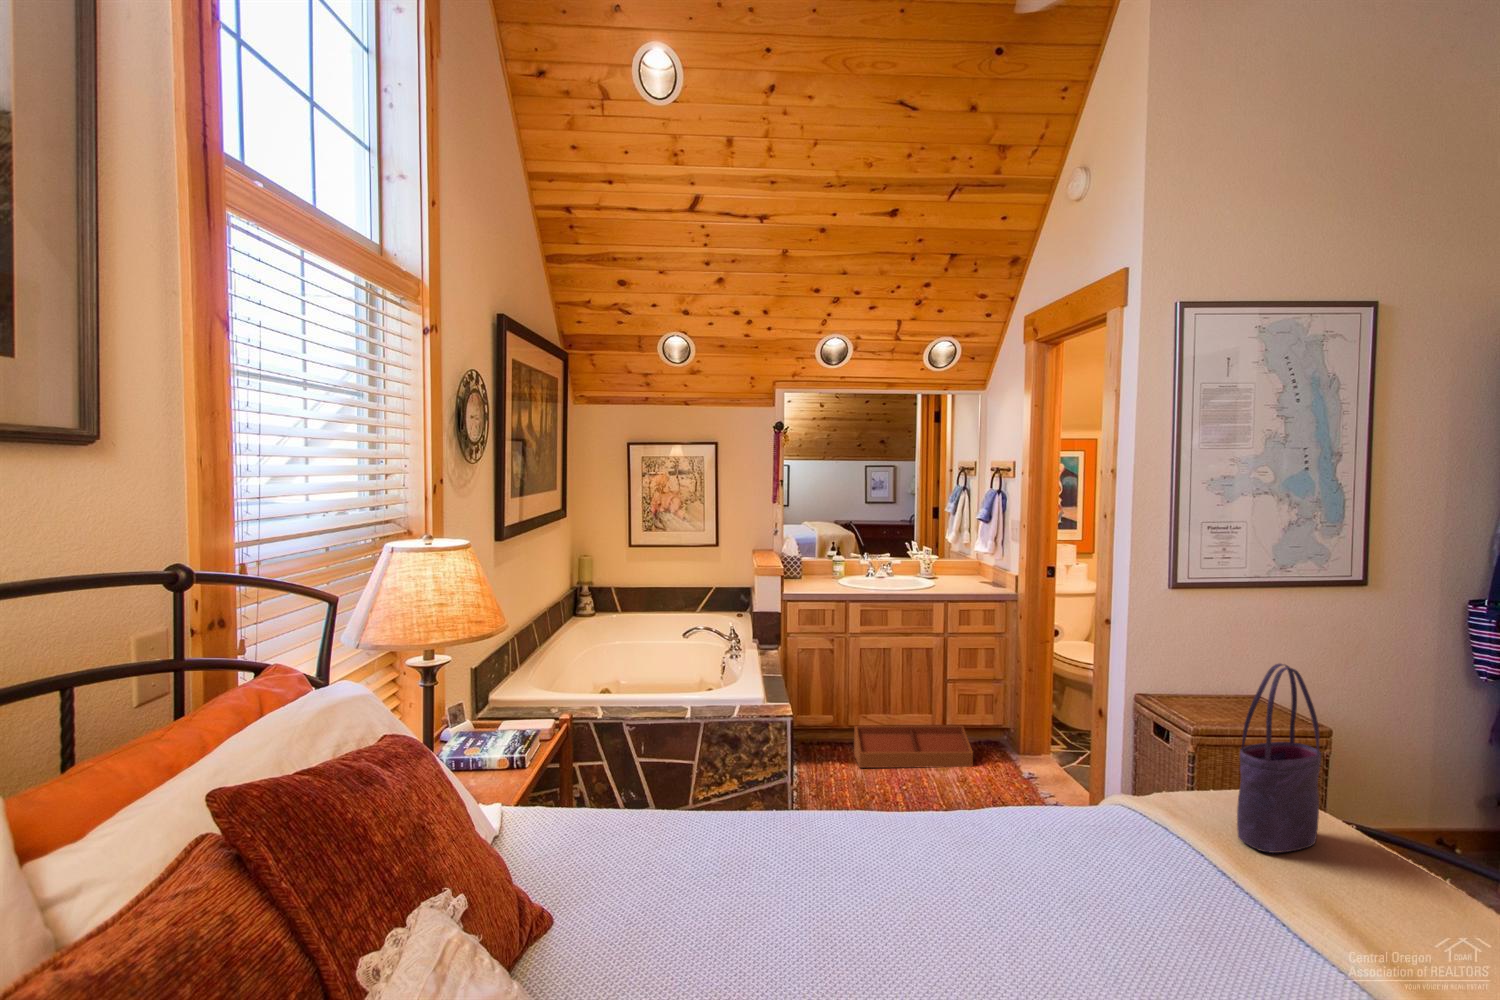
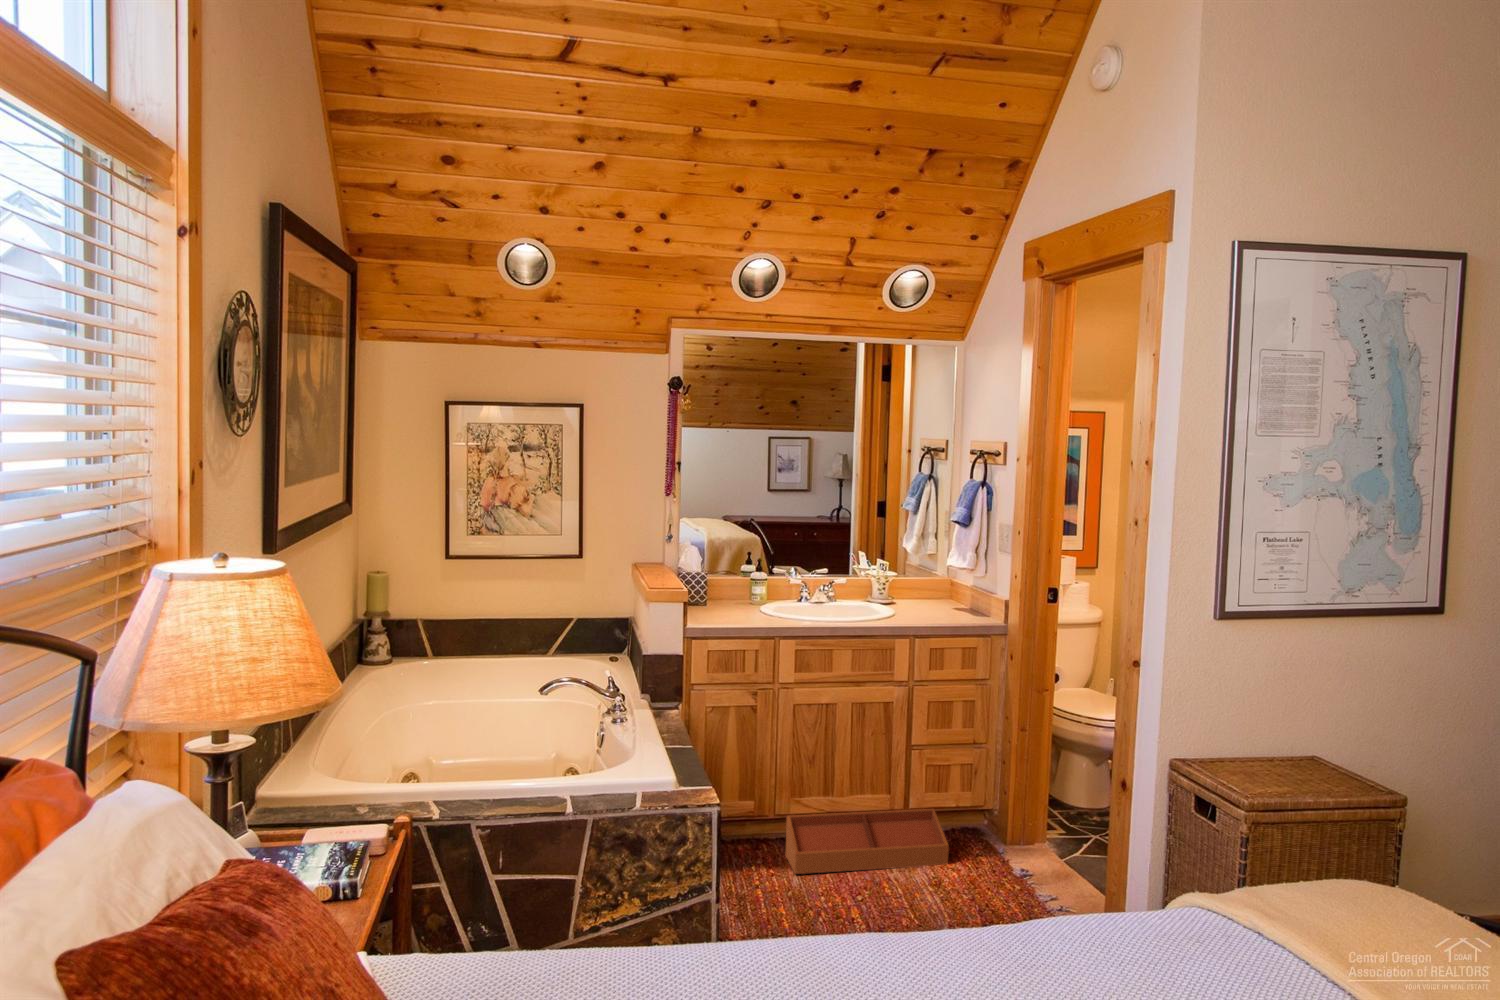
tote bag: present [1237,664,1321,853] -> none [1325,715,1417,944]

